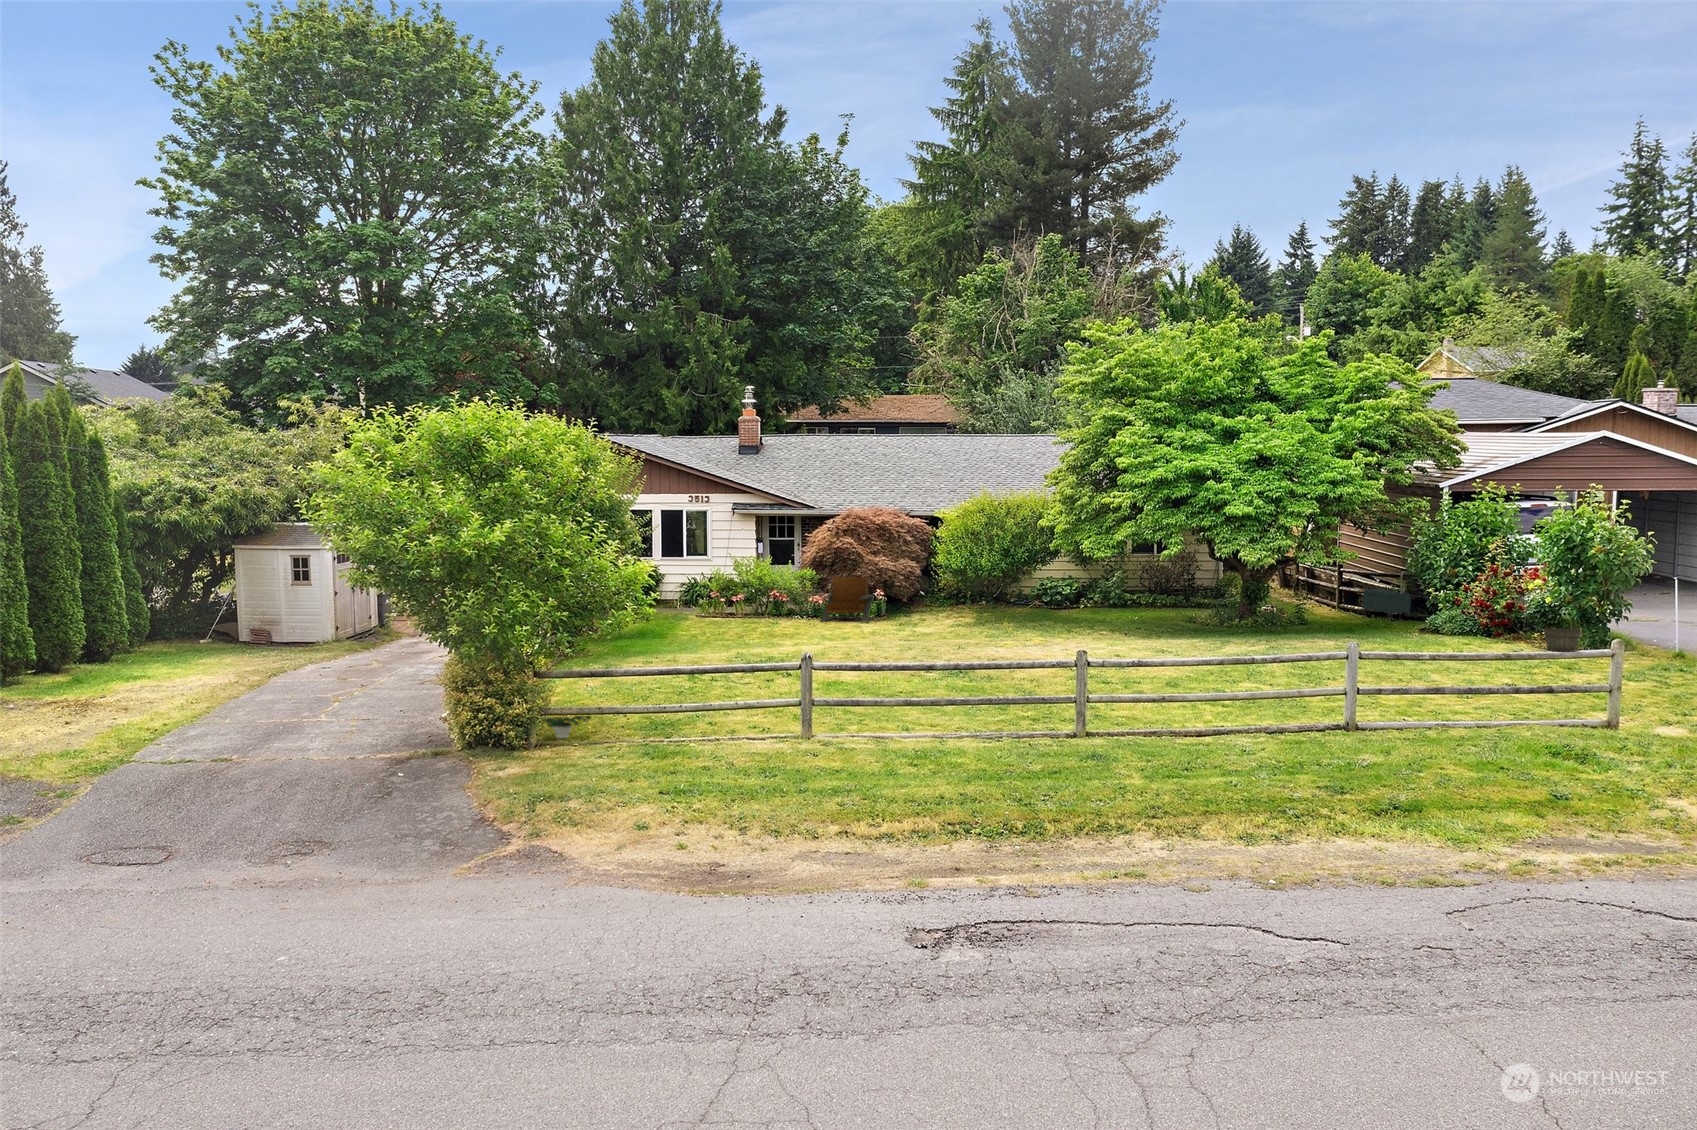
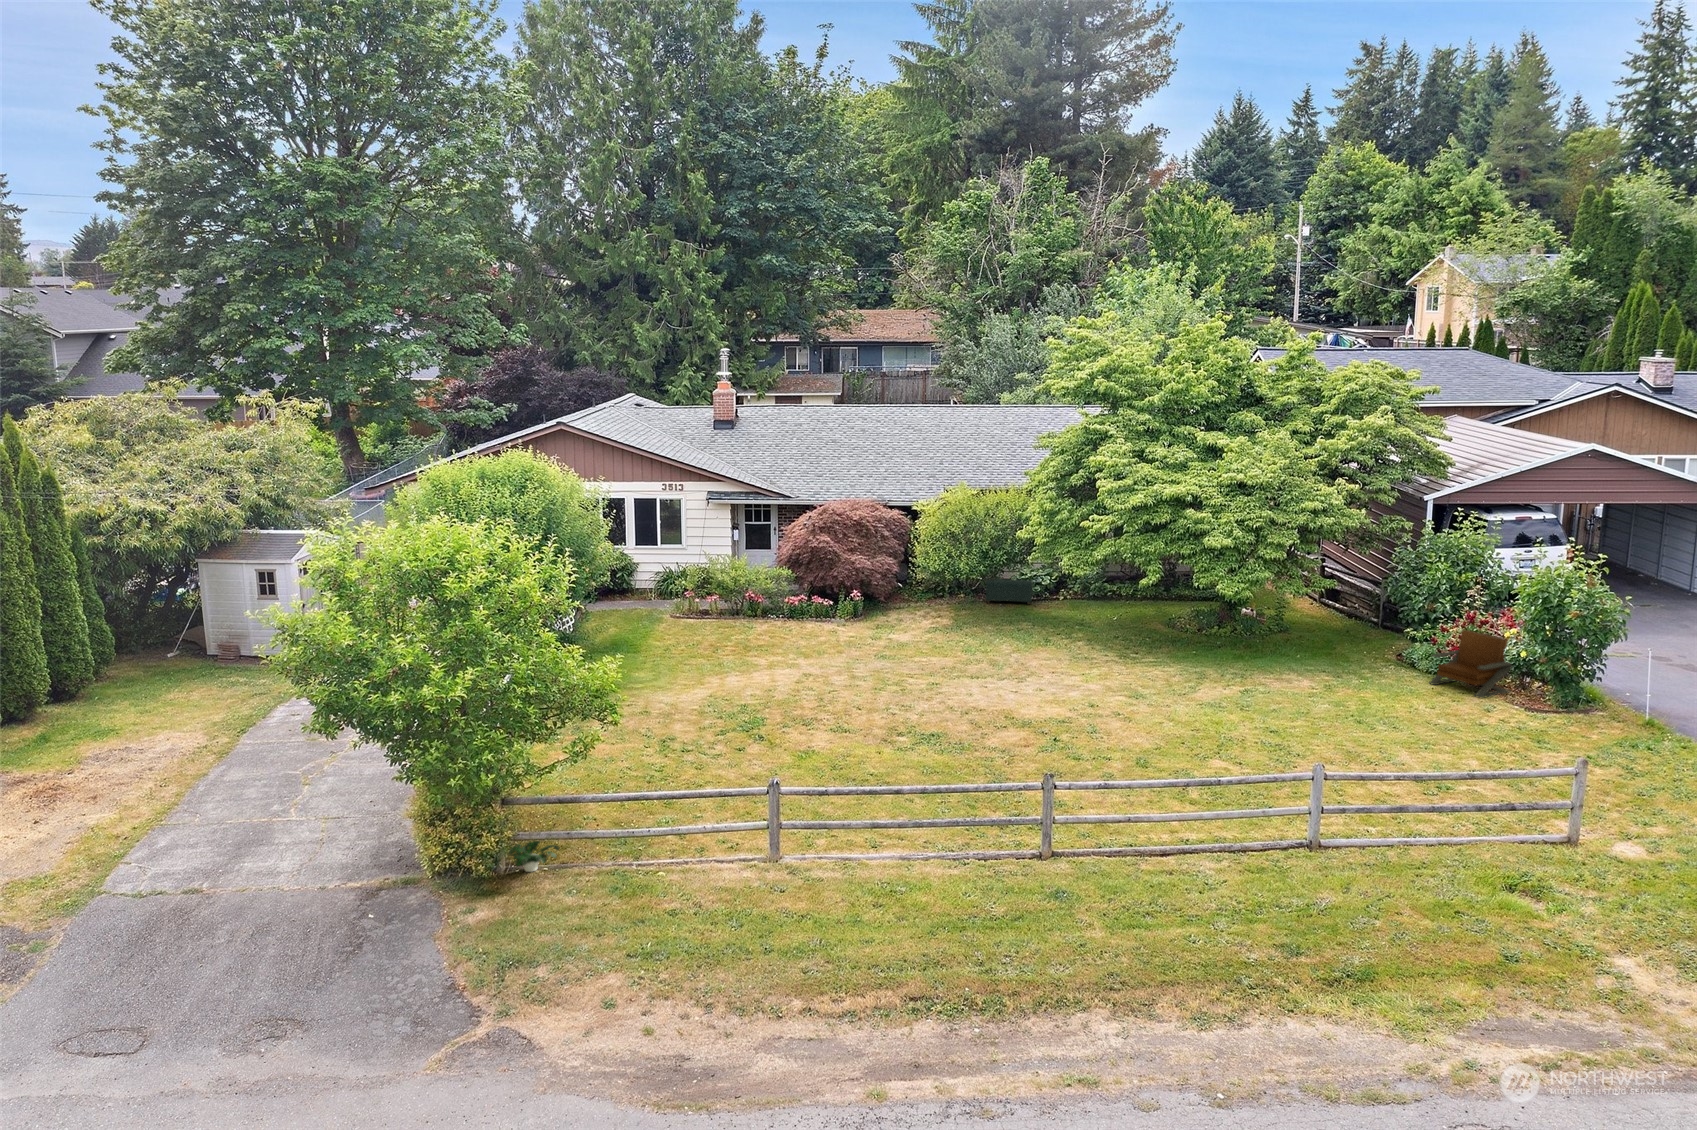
lounge chair: present [821,577,874,622] -> present [1429,630,1512,698]
bench: present [1363,589,1411,617] -> present [986,579,1033,605]
wooden bucket: present [1545,628,1580,652] -> none [1516,678,1554,708]

